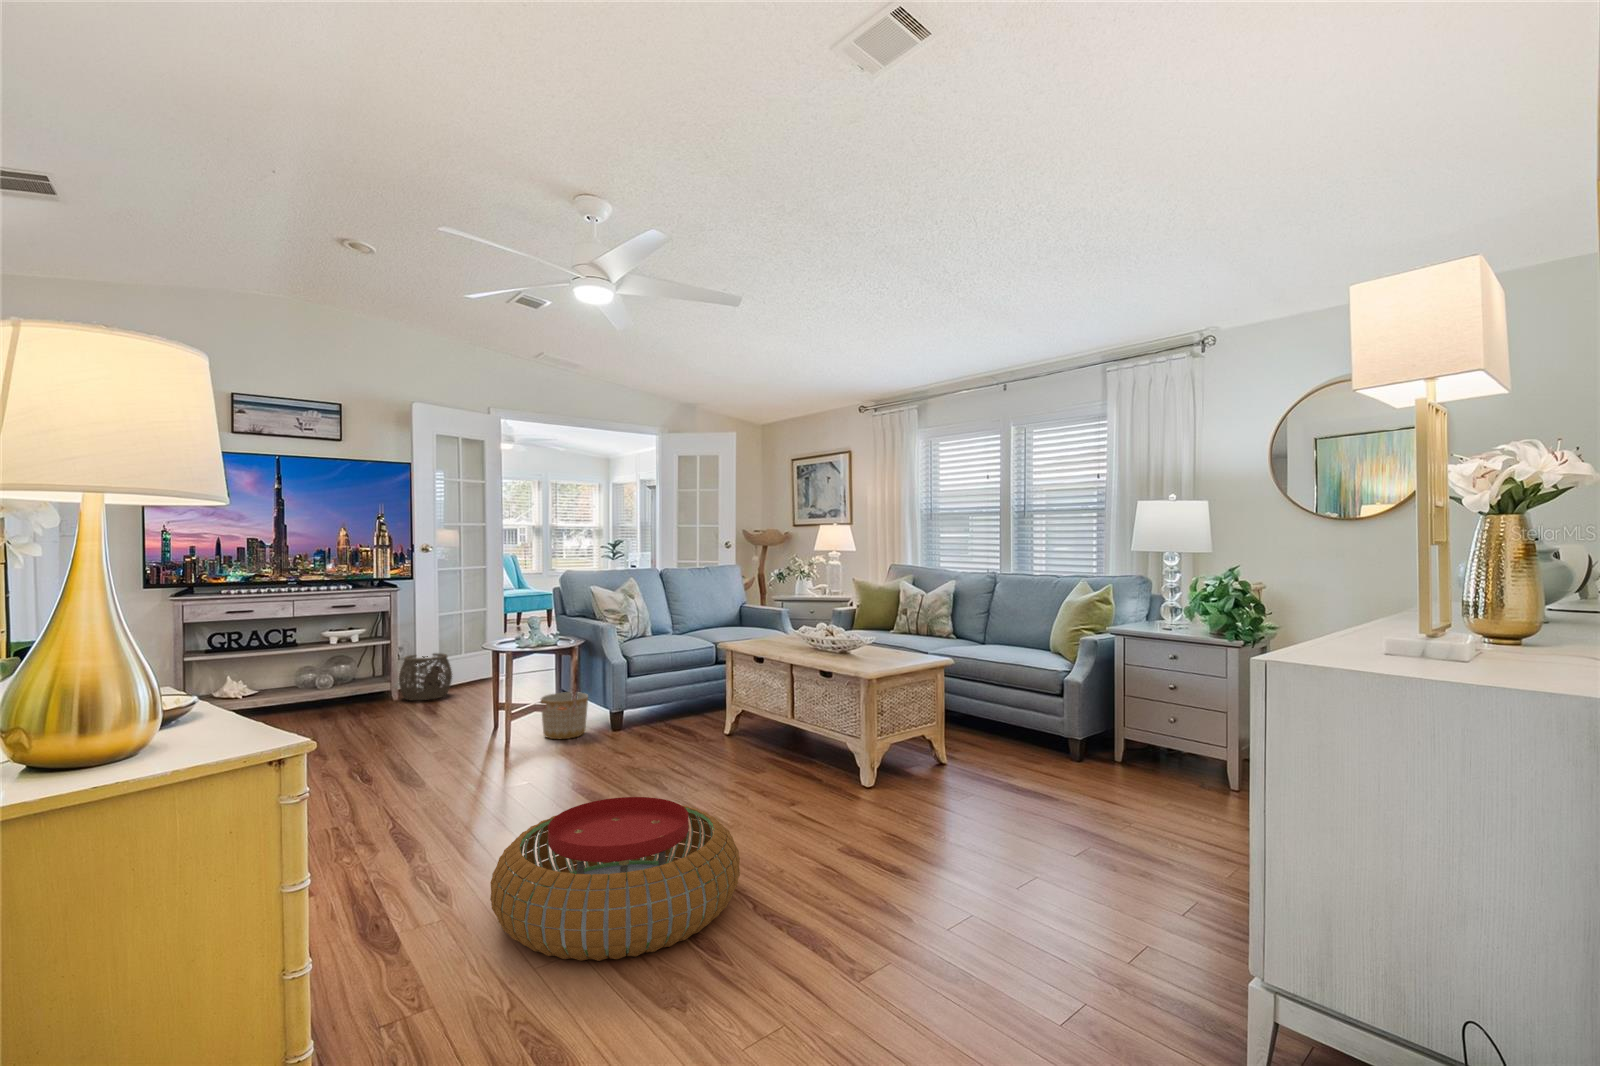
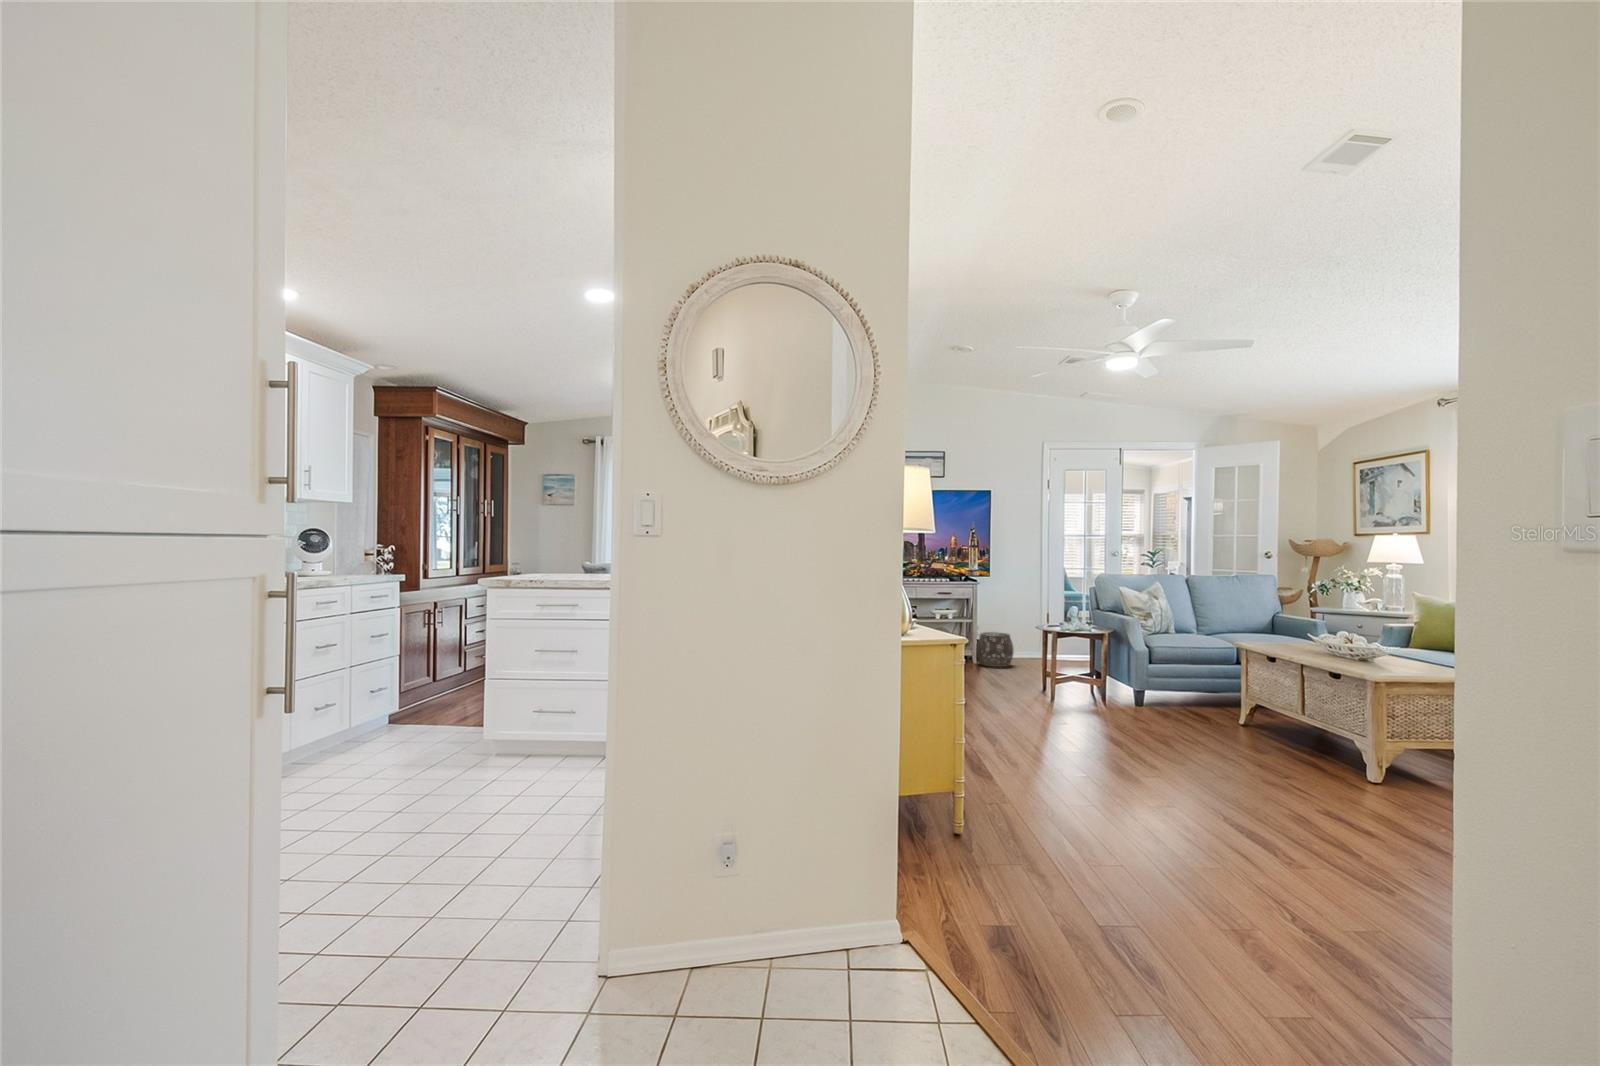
planter: present [541,692,588,739] -> none [1079,670,1117,706]
pouf: present [490,797,740,961] -> none [1039,729,1210,820]

